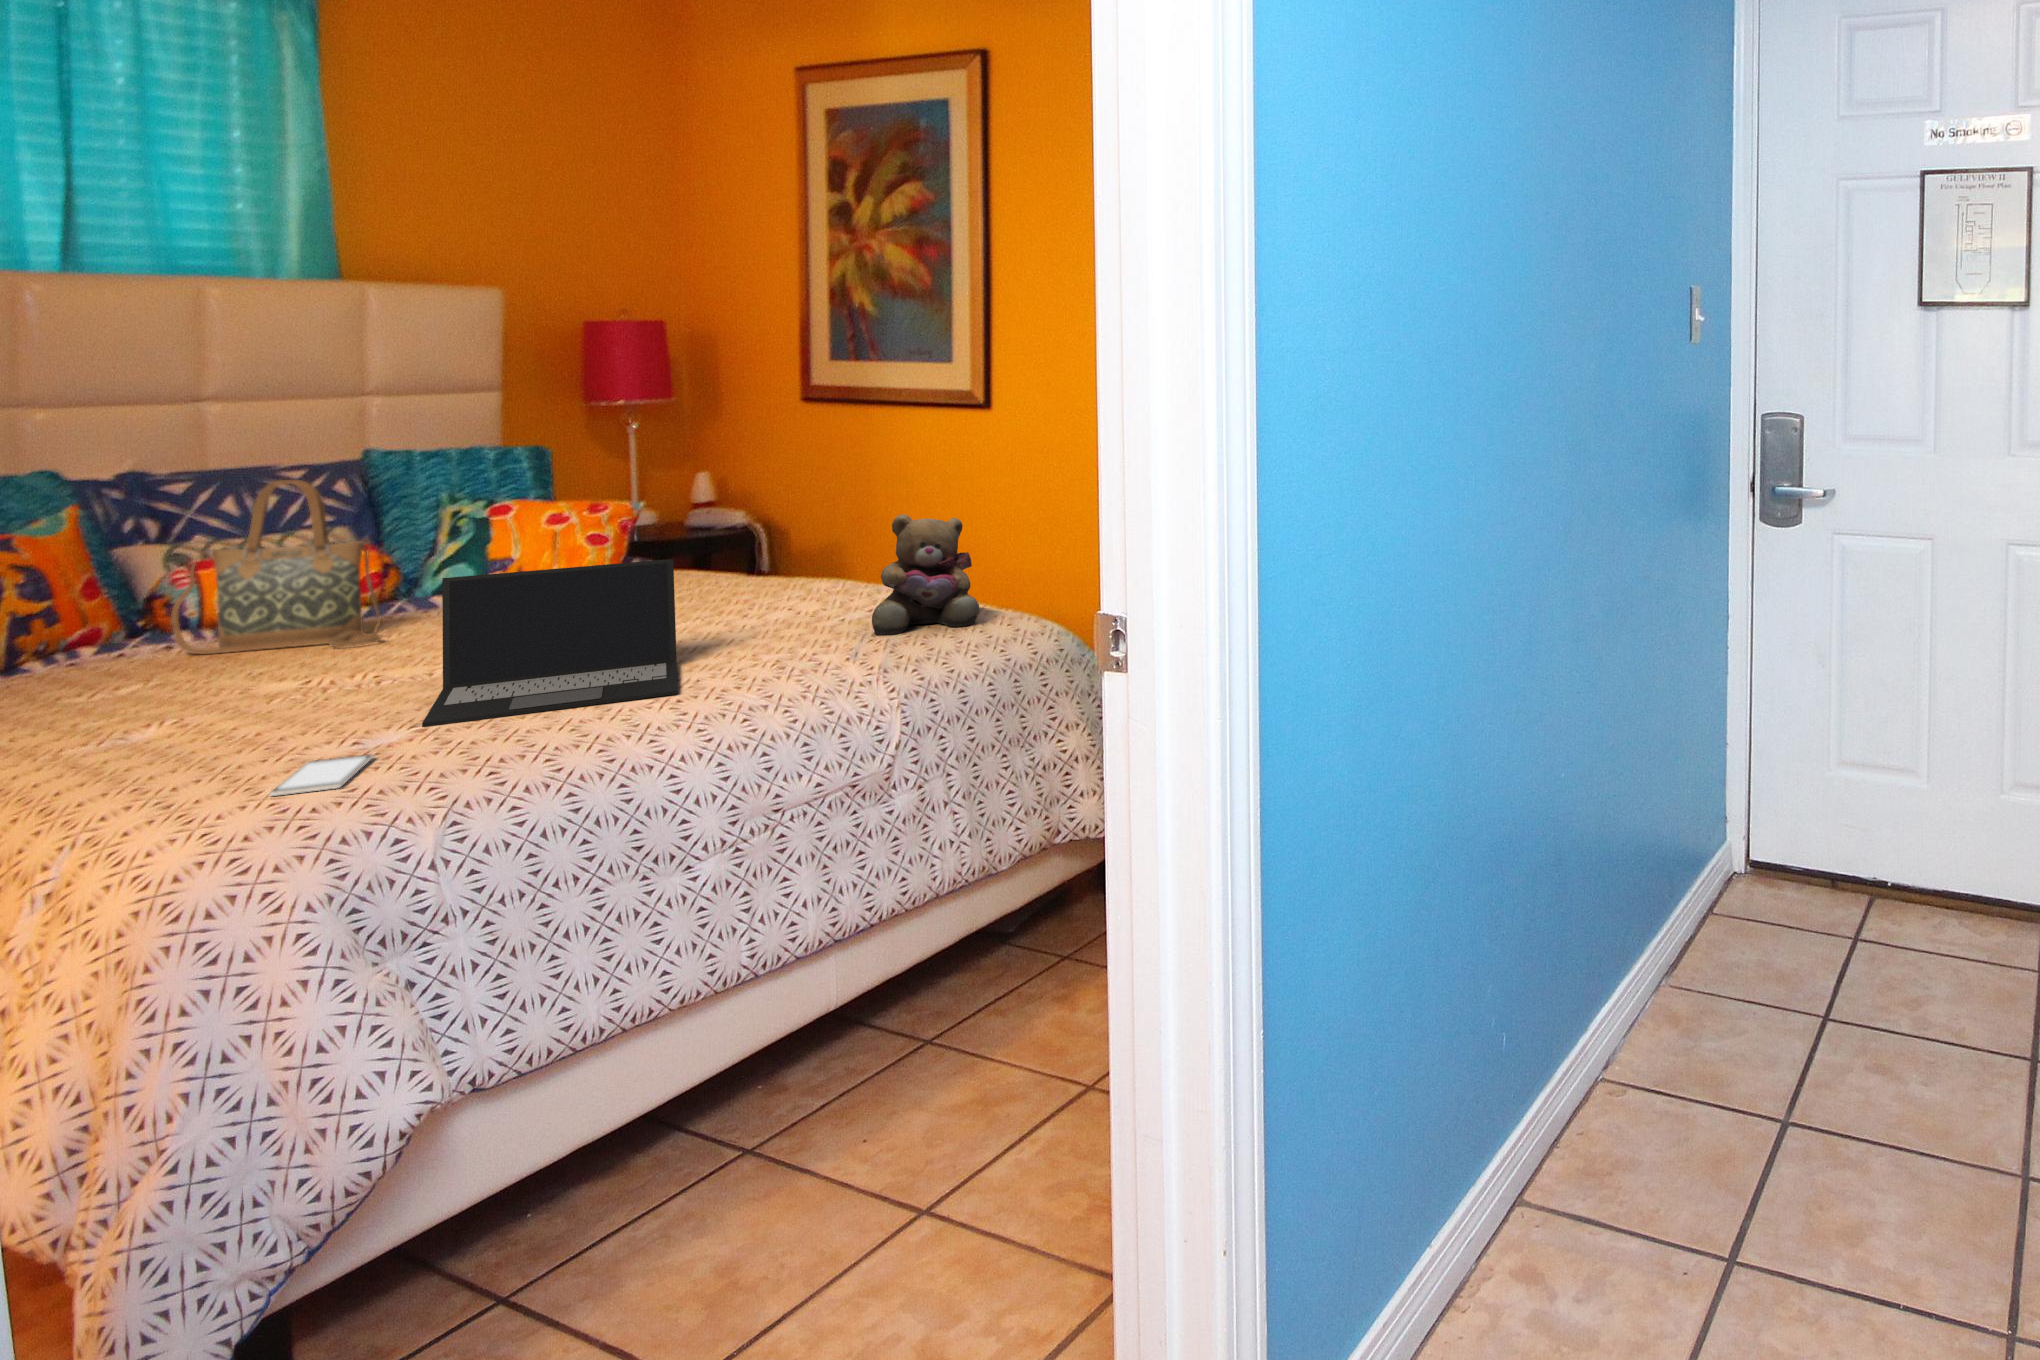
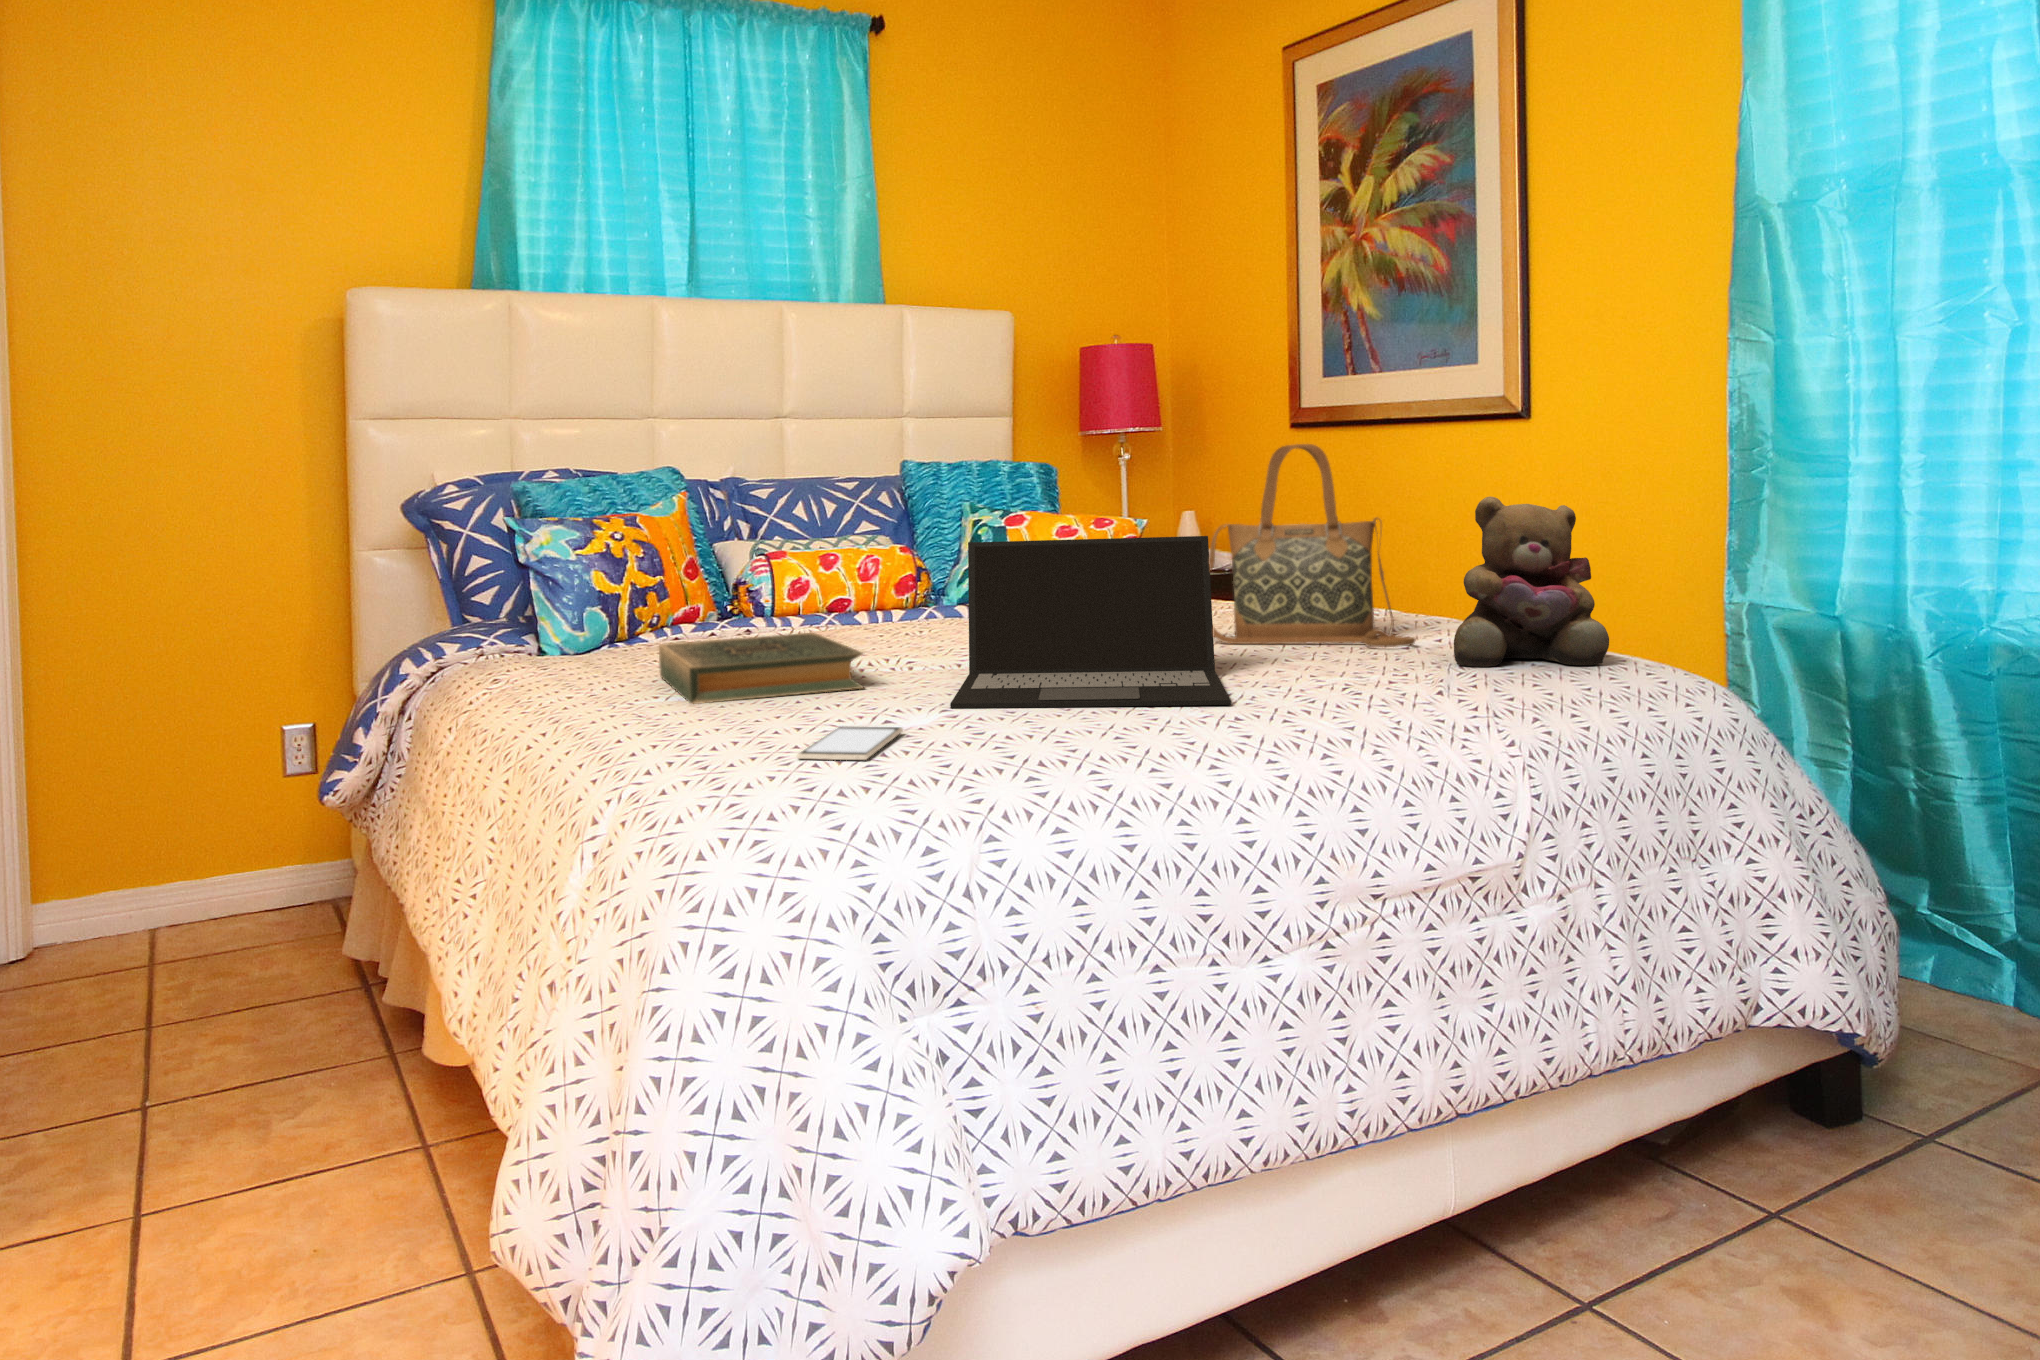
handbag: present [171,480,381,654] -> present [1209,444,1416,647]
hardback book: none [65,664,331,757] -> present [659,632,863,704]

